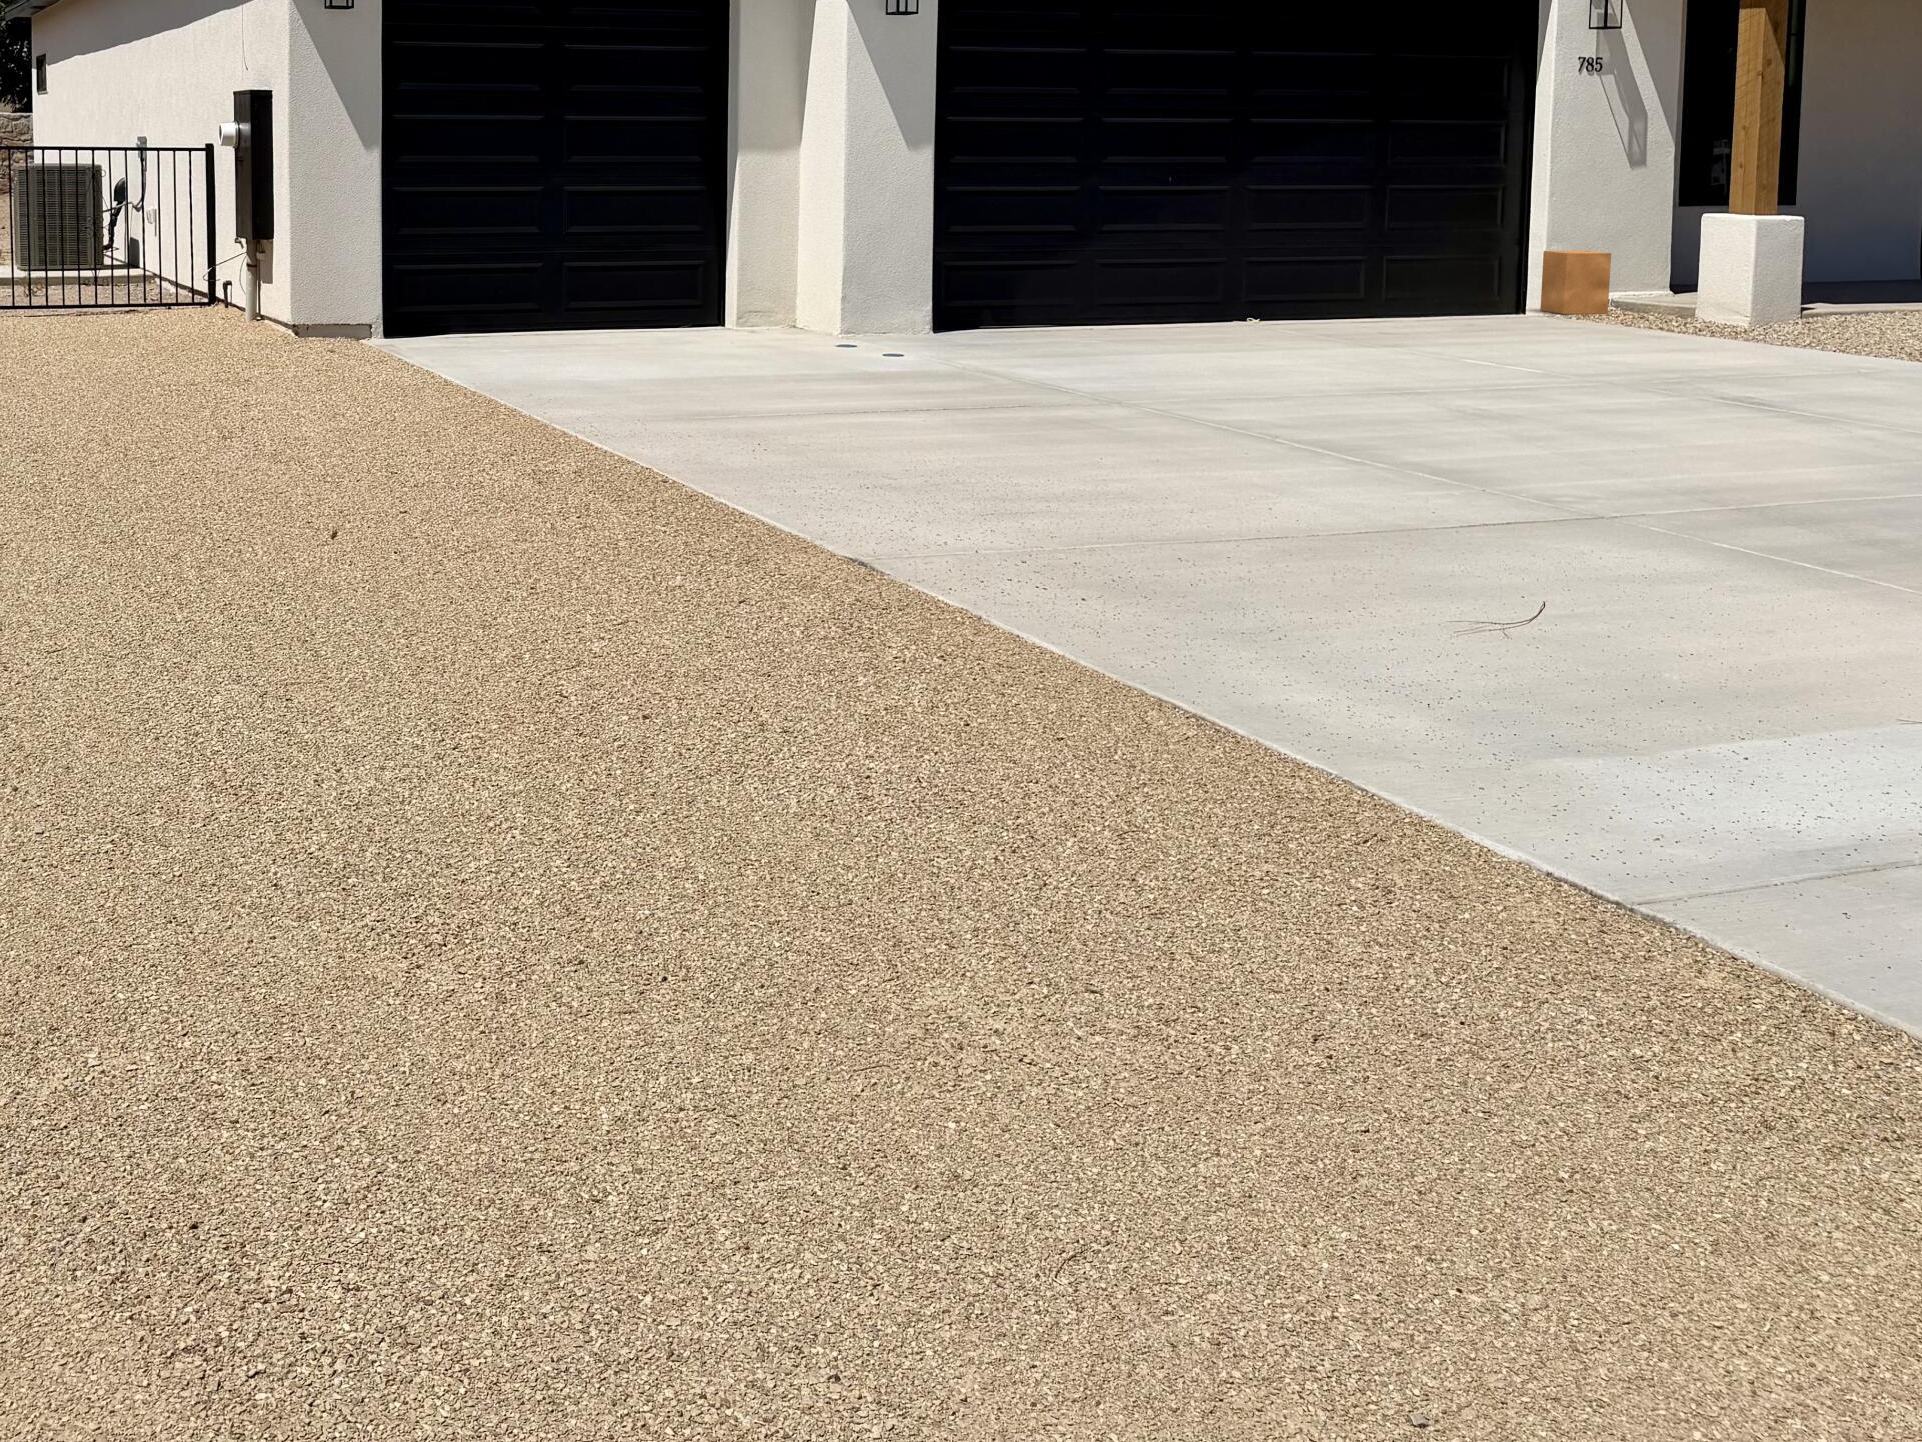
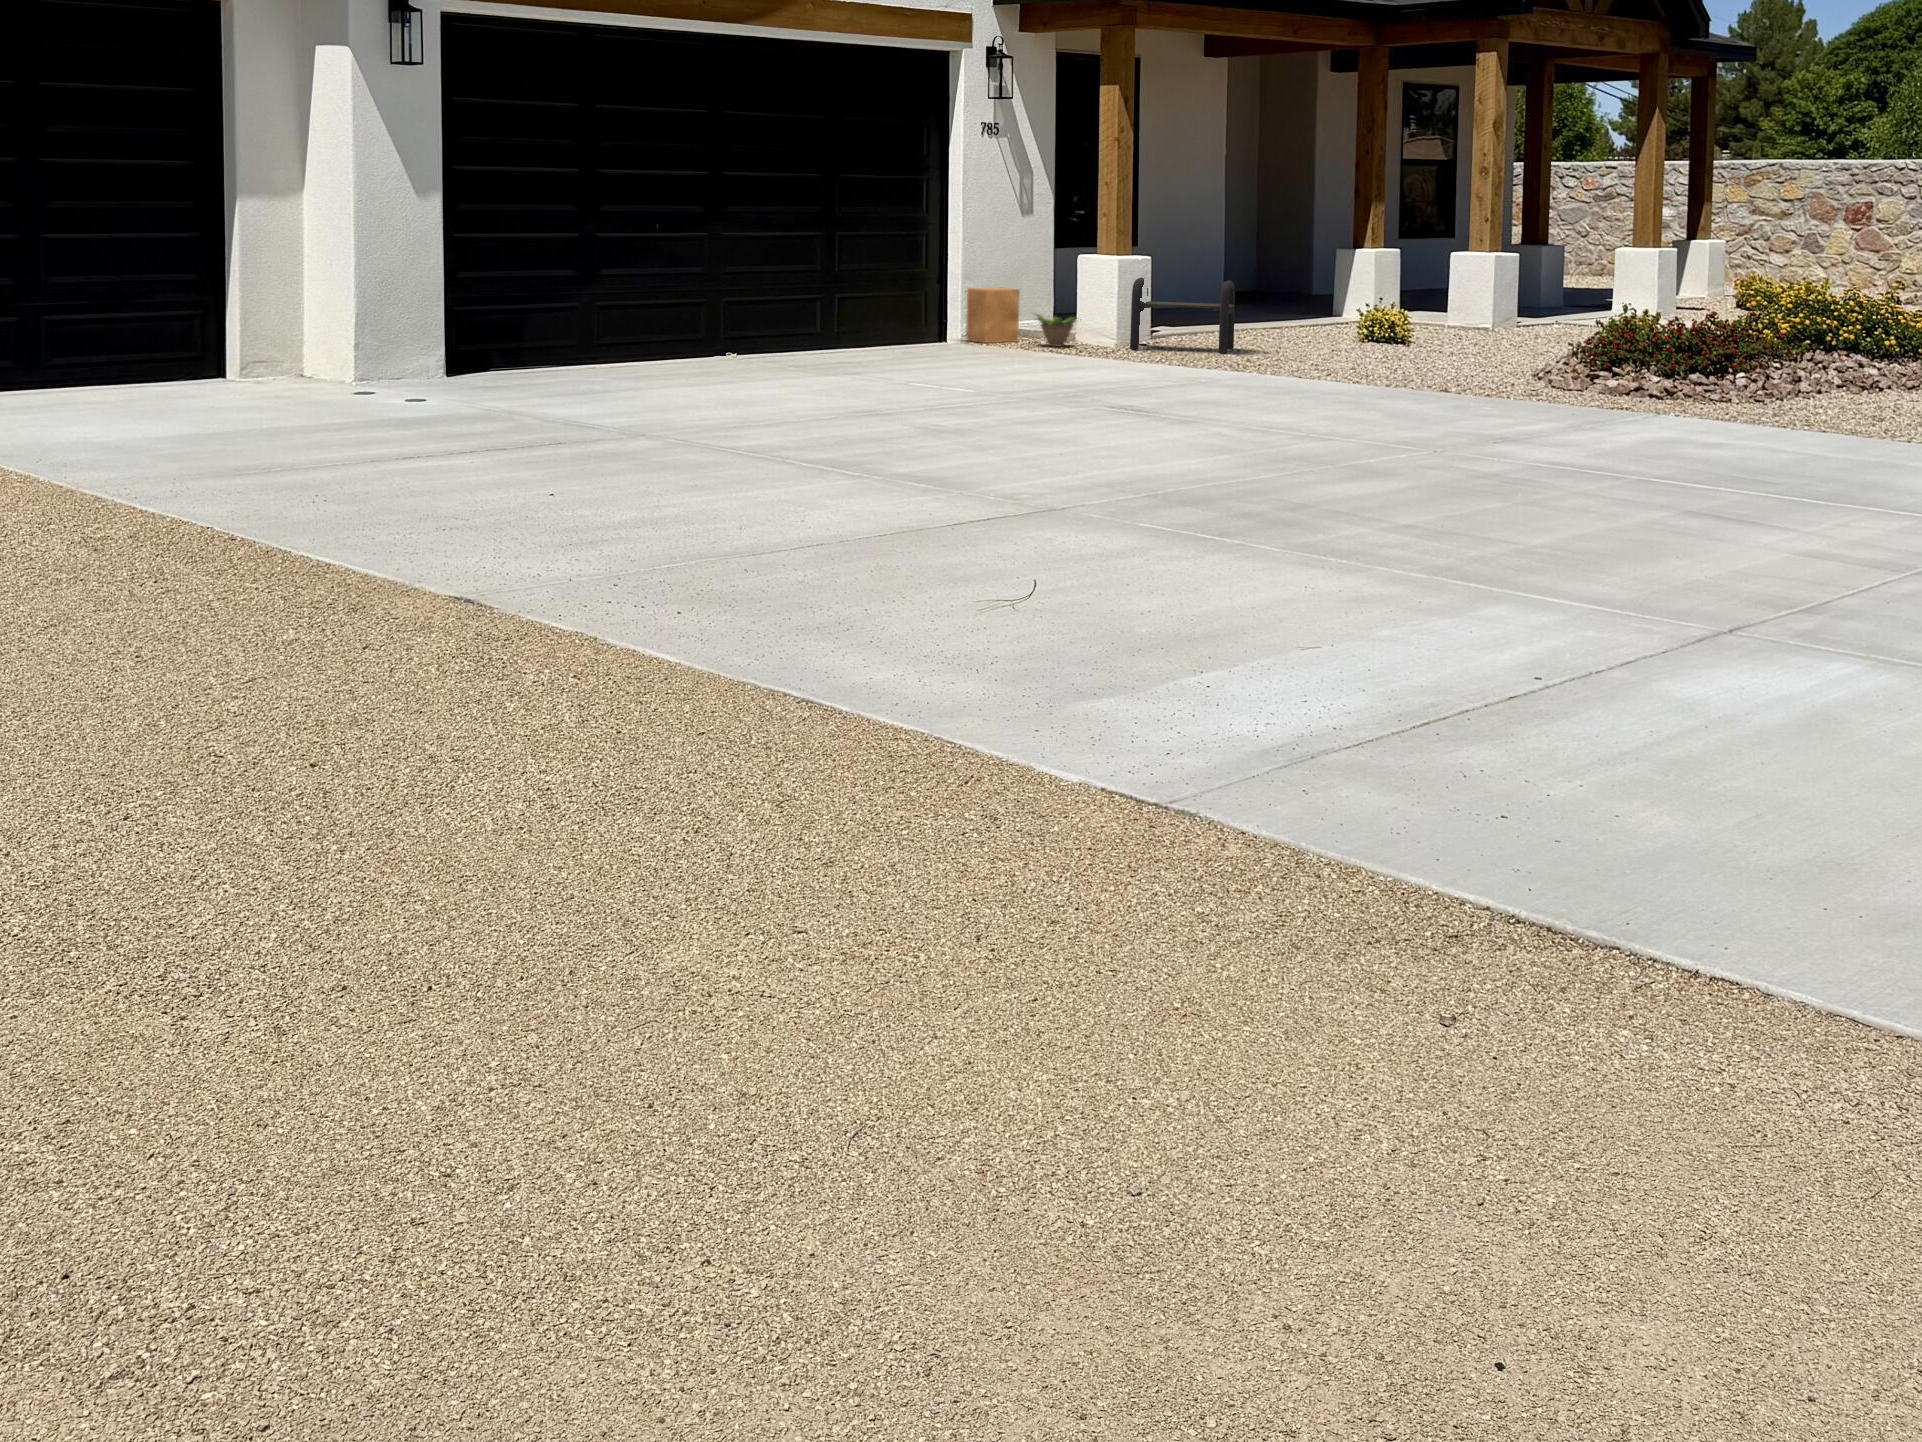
bench: none [1756,242,1908,335] -> present [1130,278,1235,353]
decorative plant: none [1625,280,1691,321] -> present [1035,314,1076,347]

